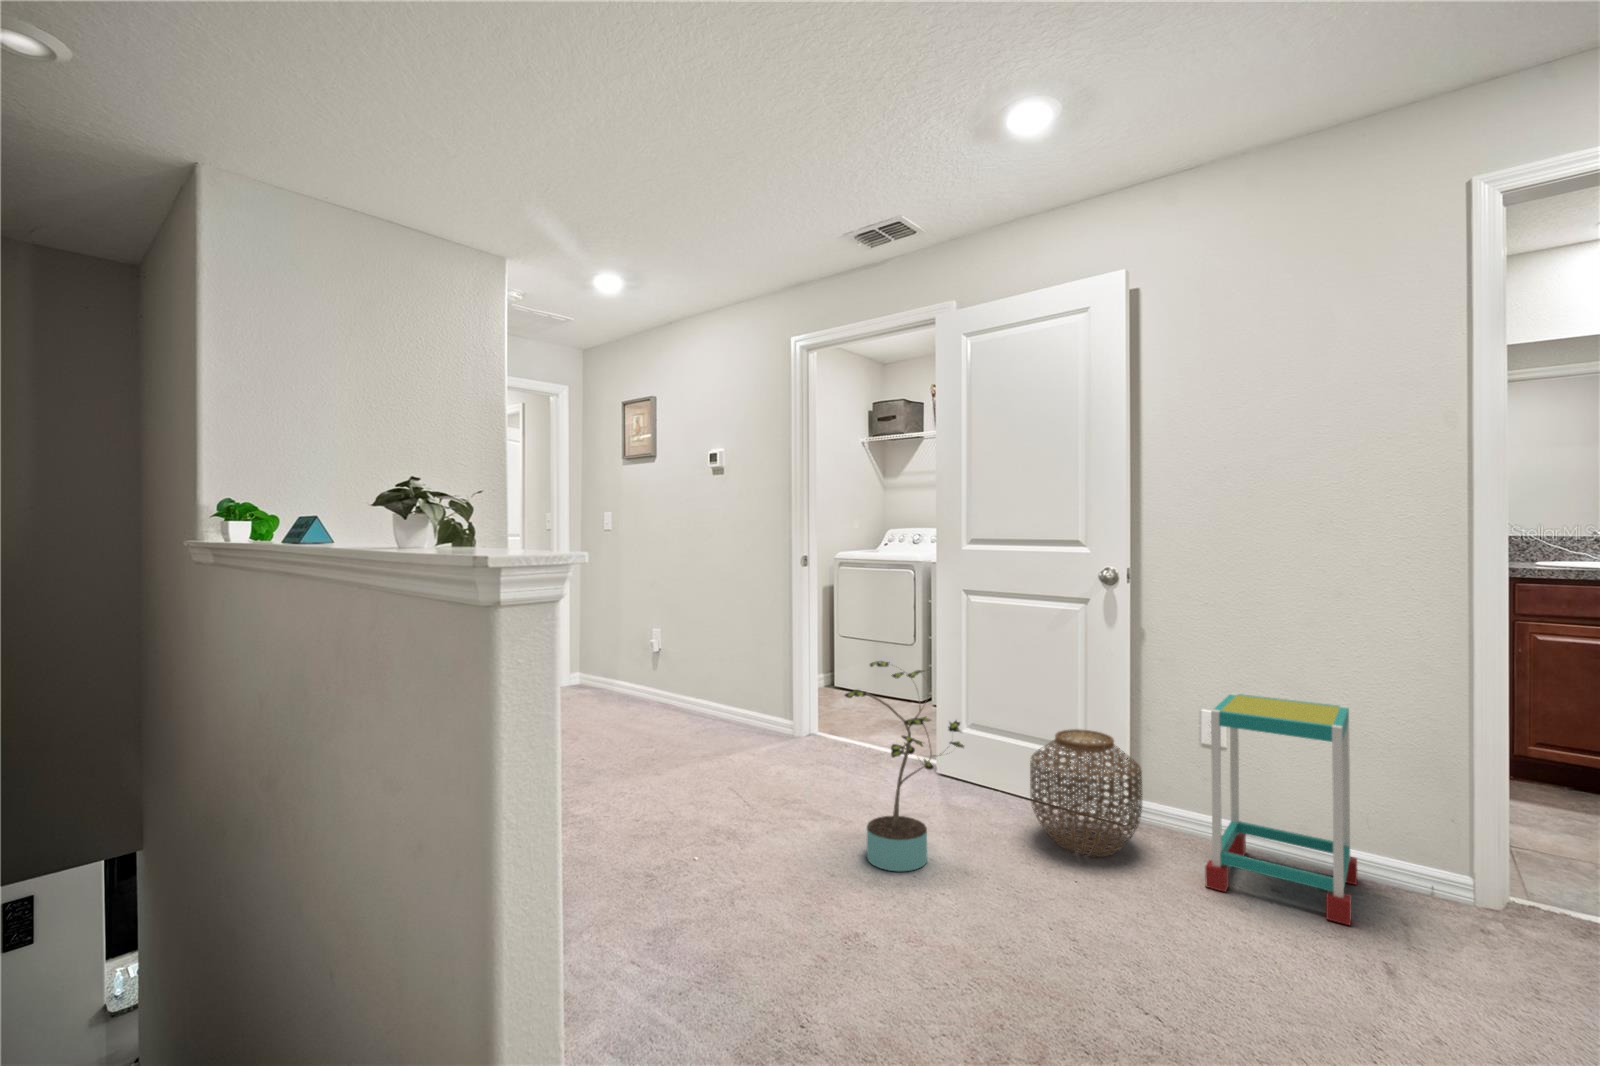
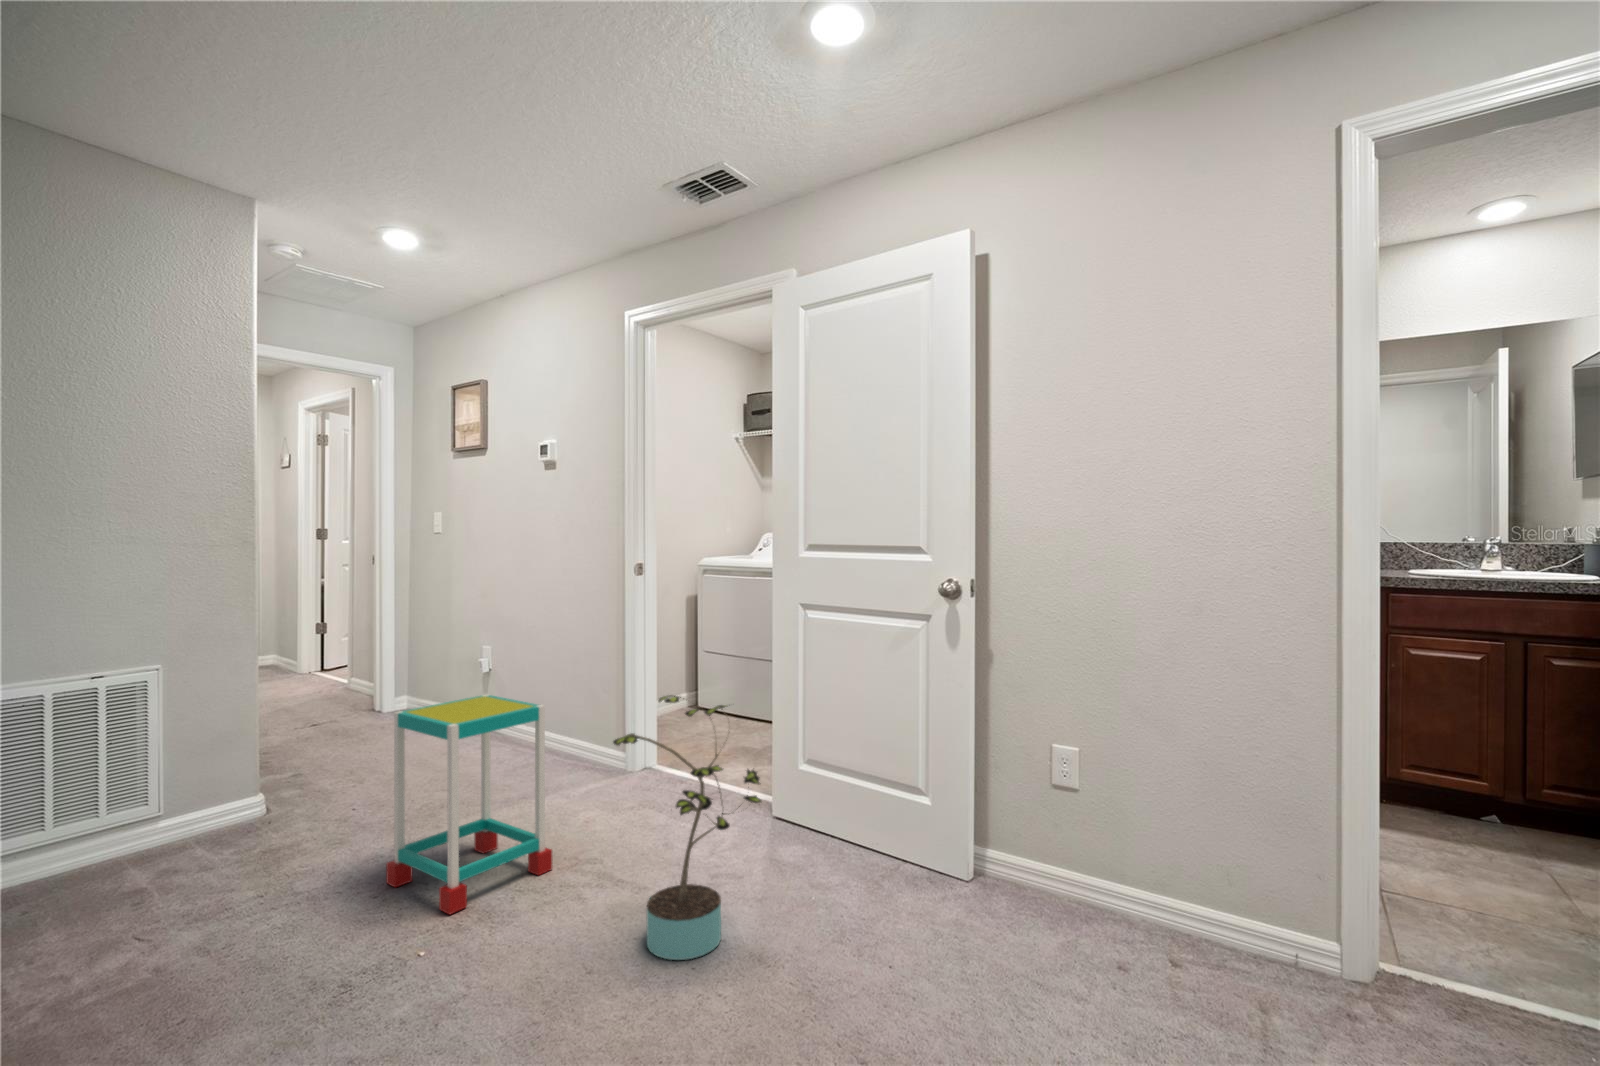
side table: present [1205,693,1357,926] -> present [386,695,552,914]
woven basket: present [1030,729,1142,857] -> none [854,771,979,926]

